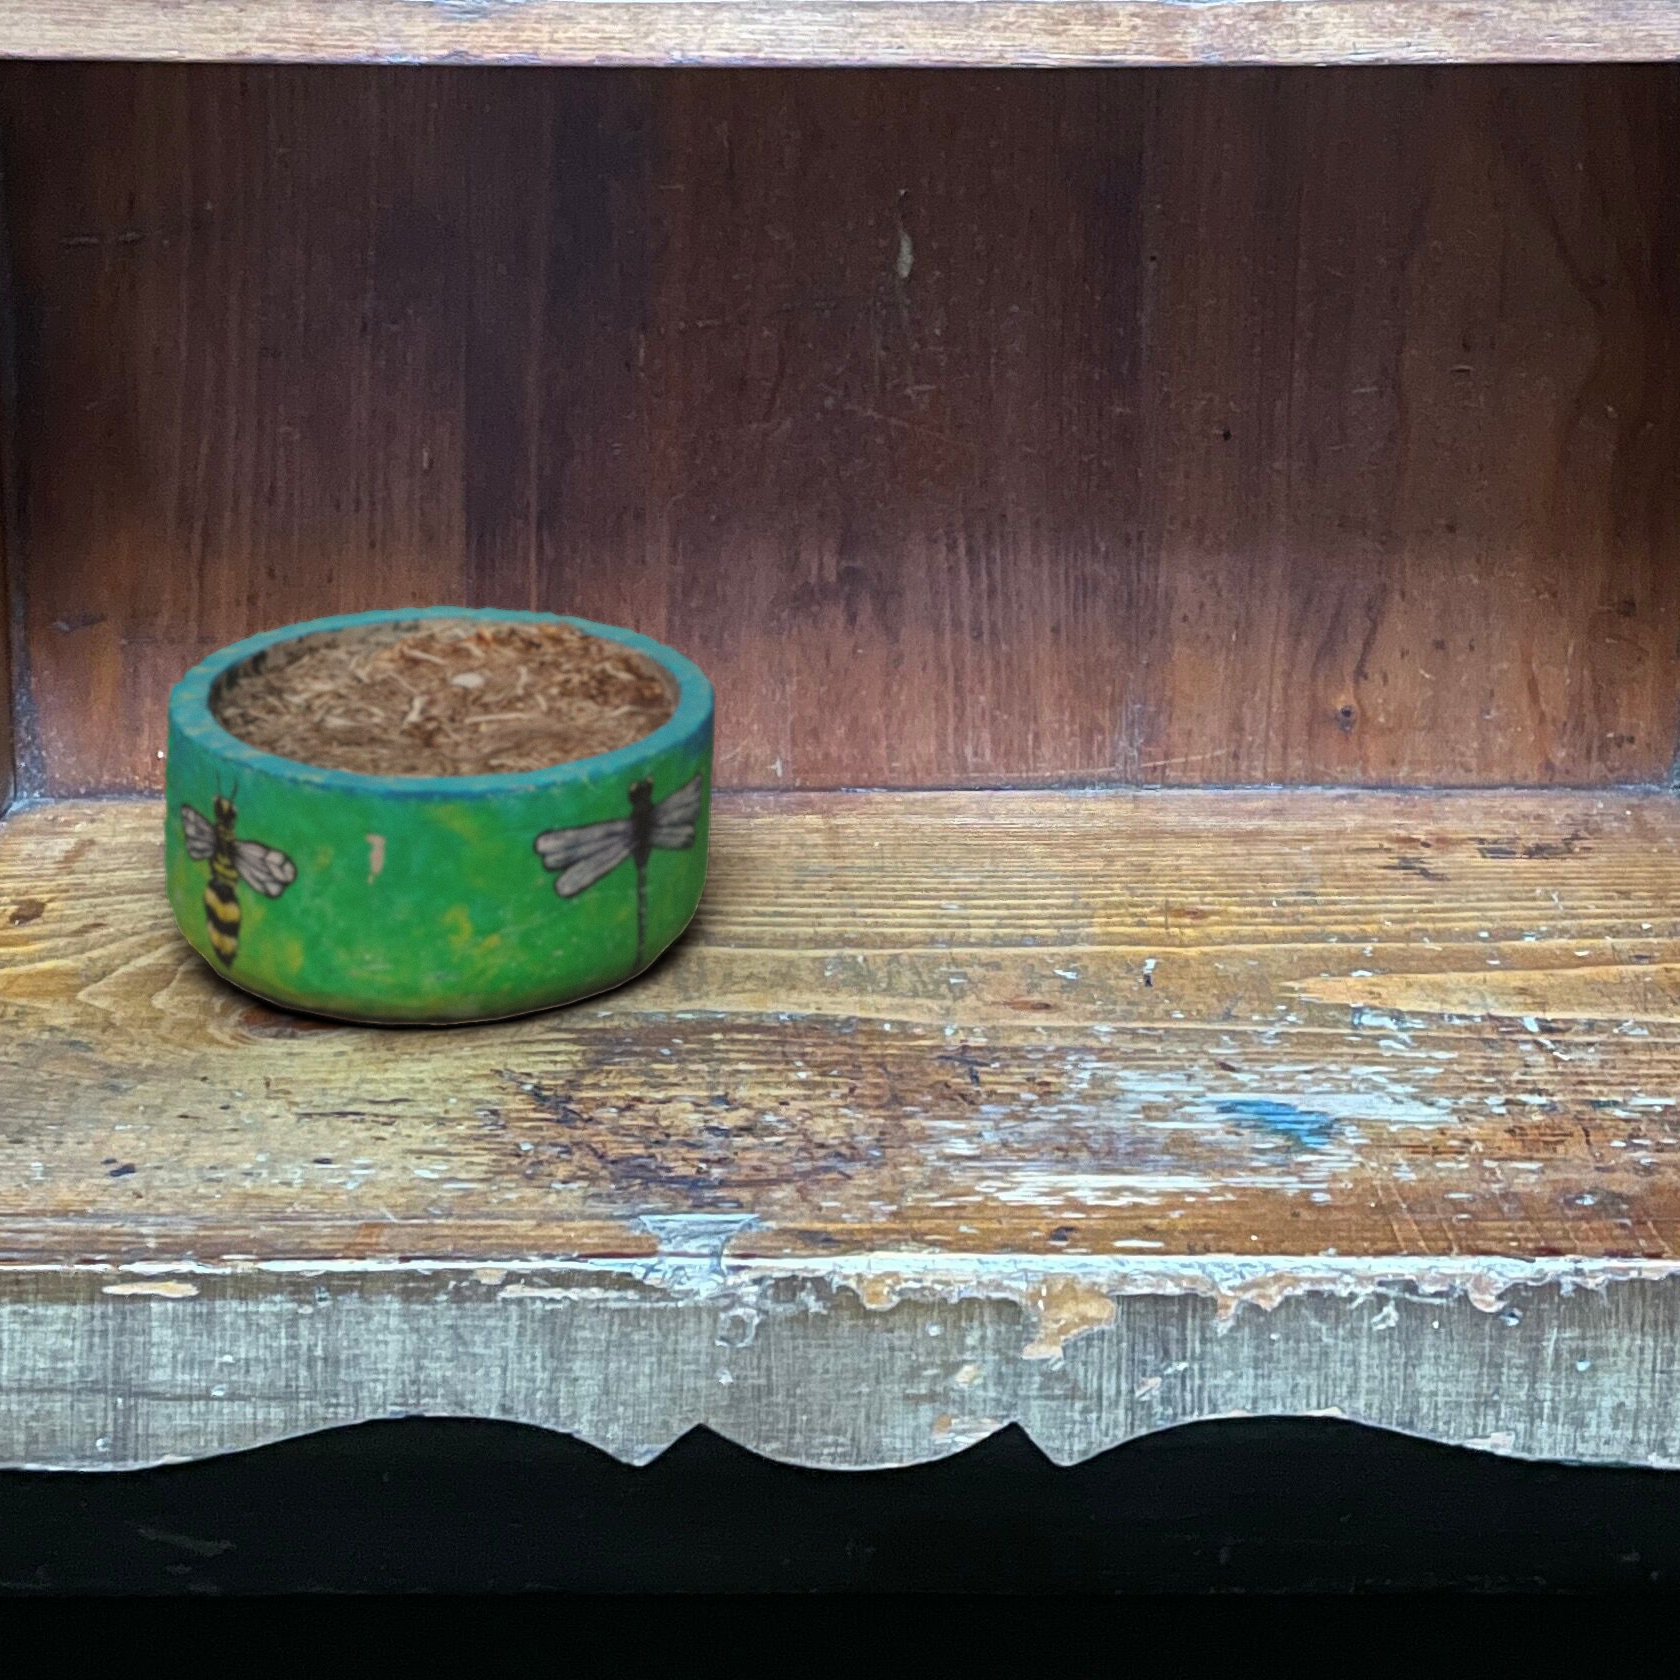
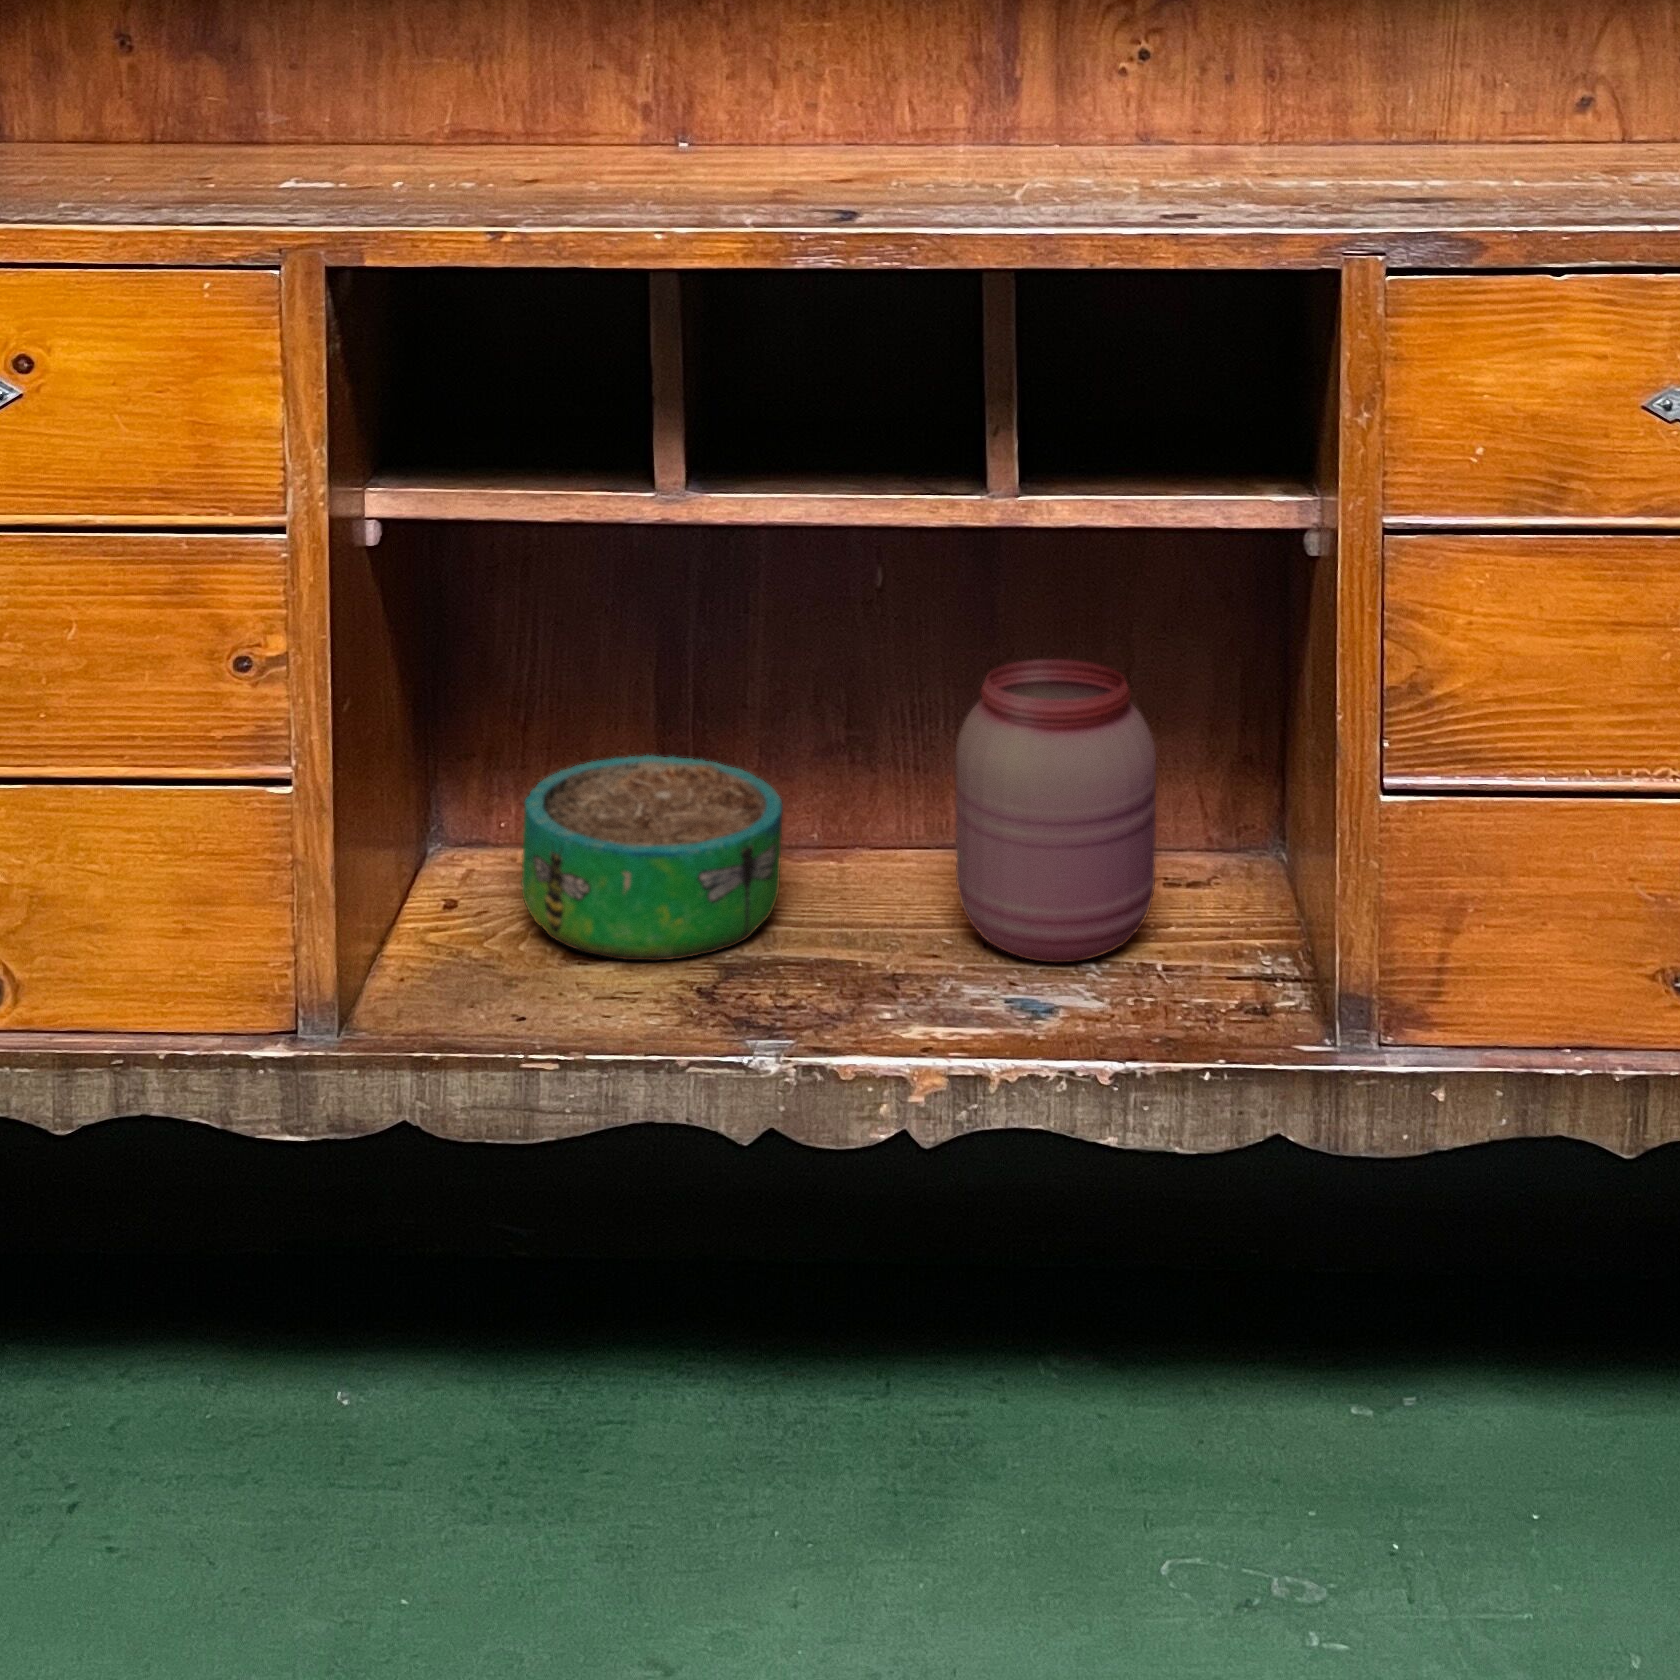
jar: none [1083,385,1513,1016] -> present [956,659,1156,962]

